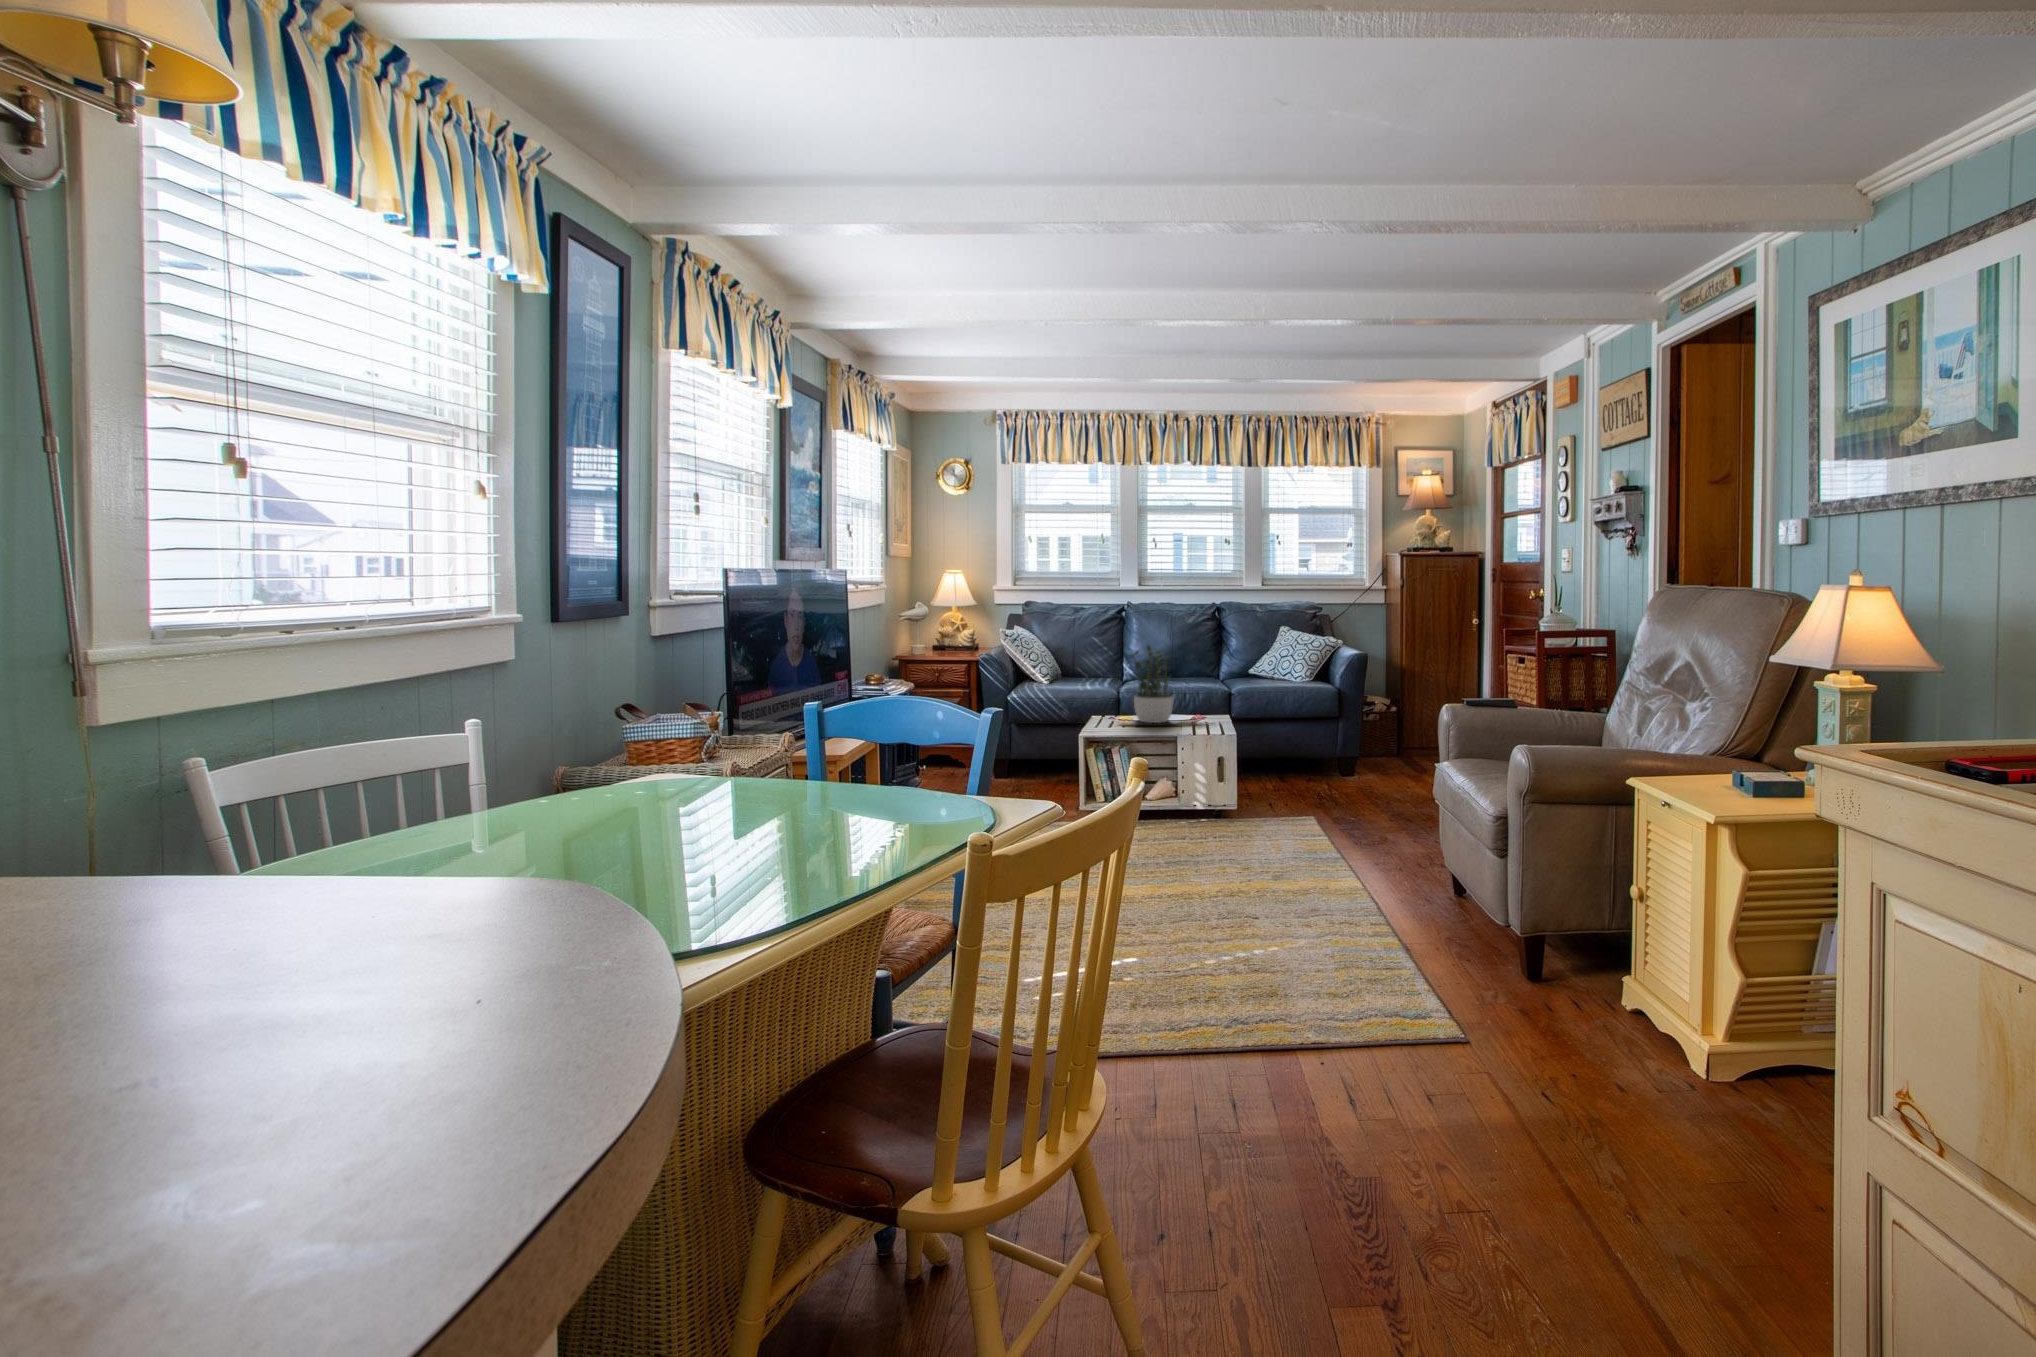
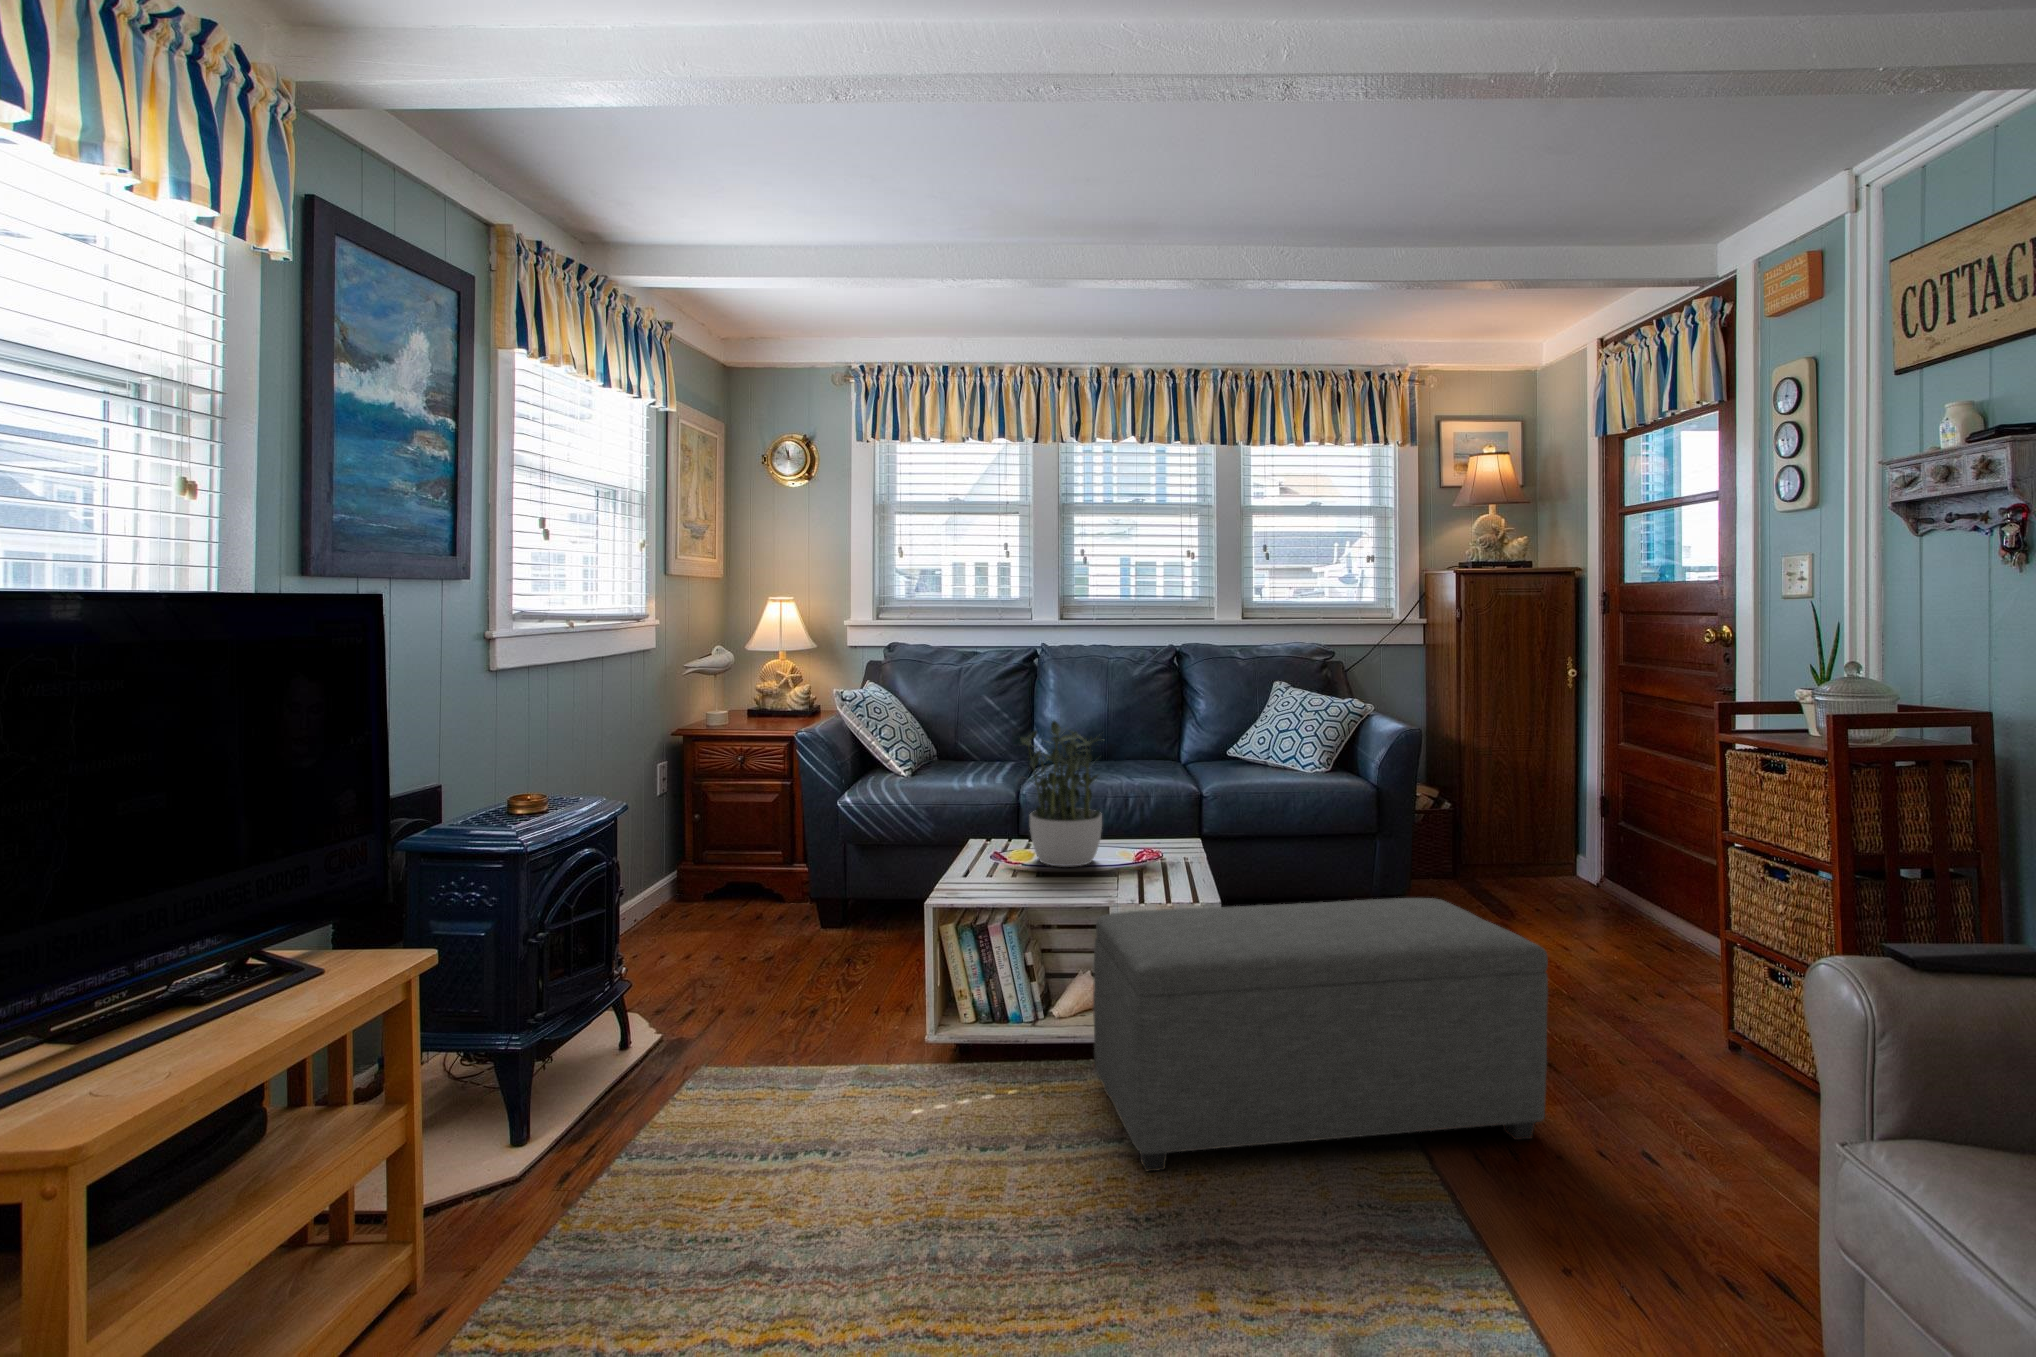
ottoman: none [1172,732,1385,841] -> present [1093,898,1548,1171]

